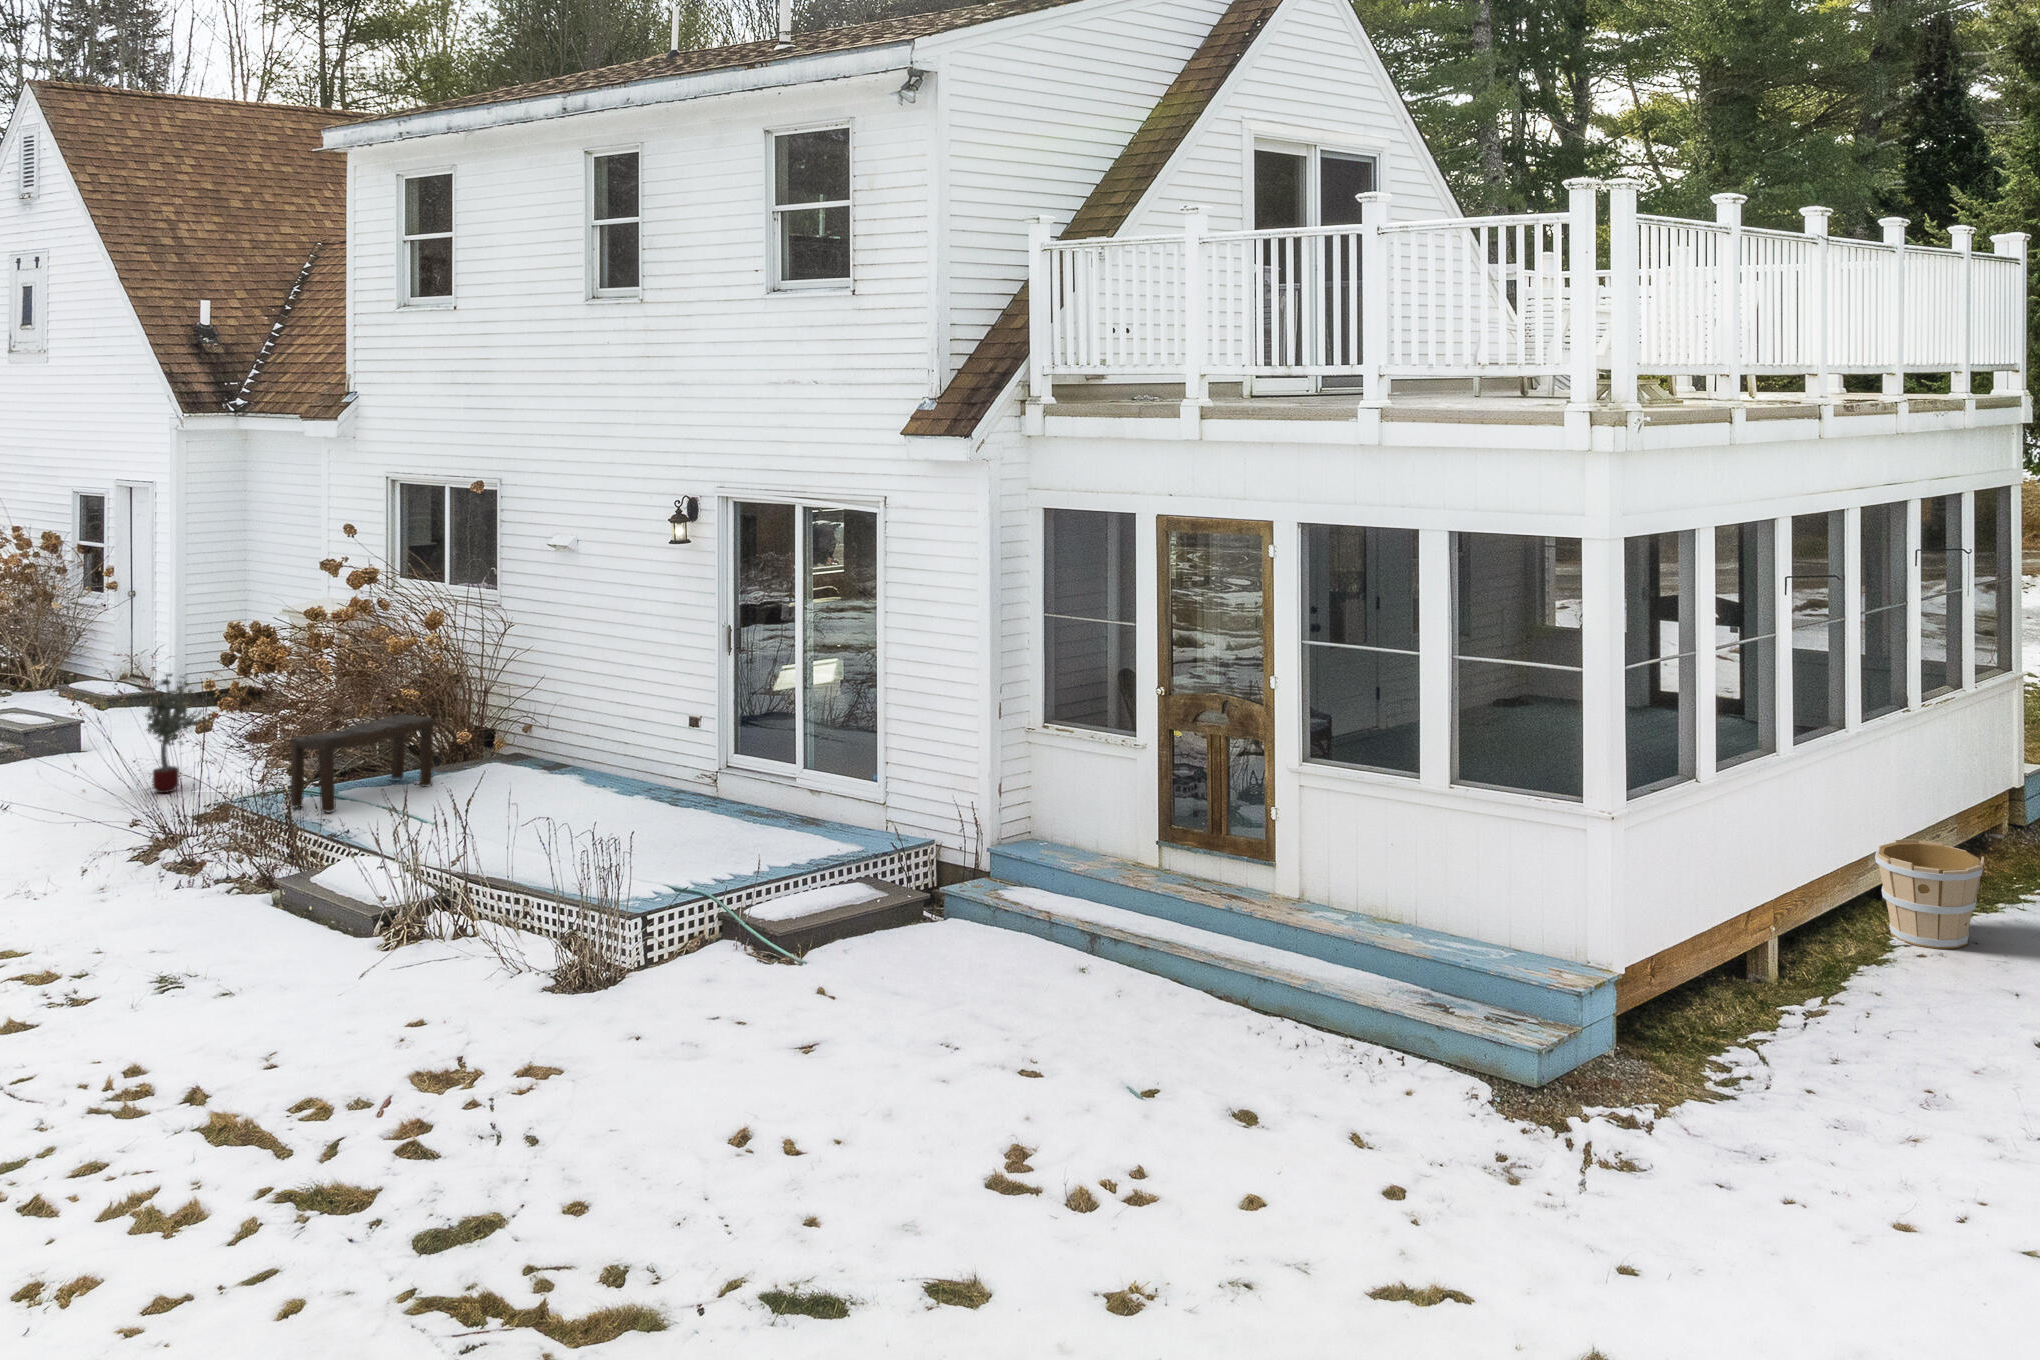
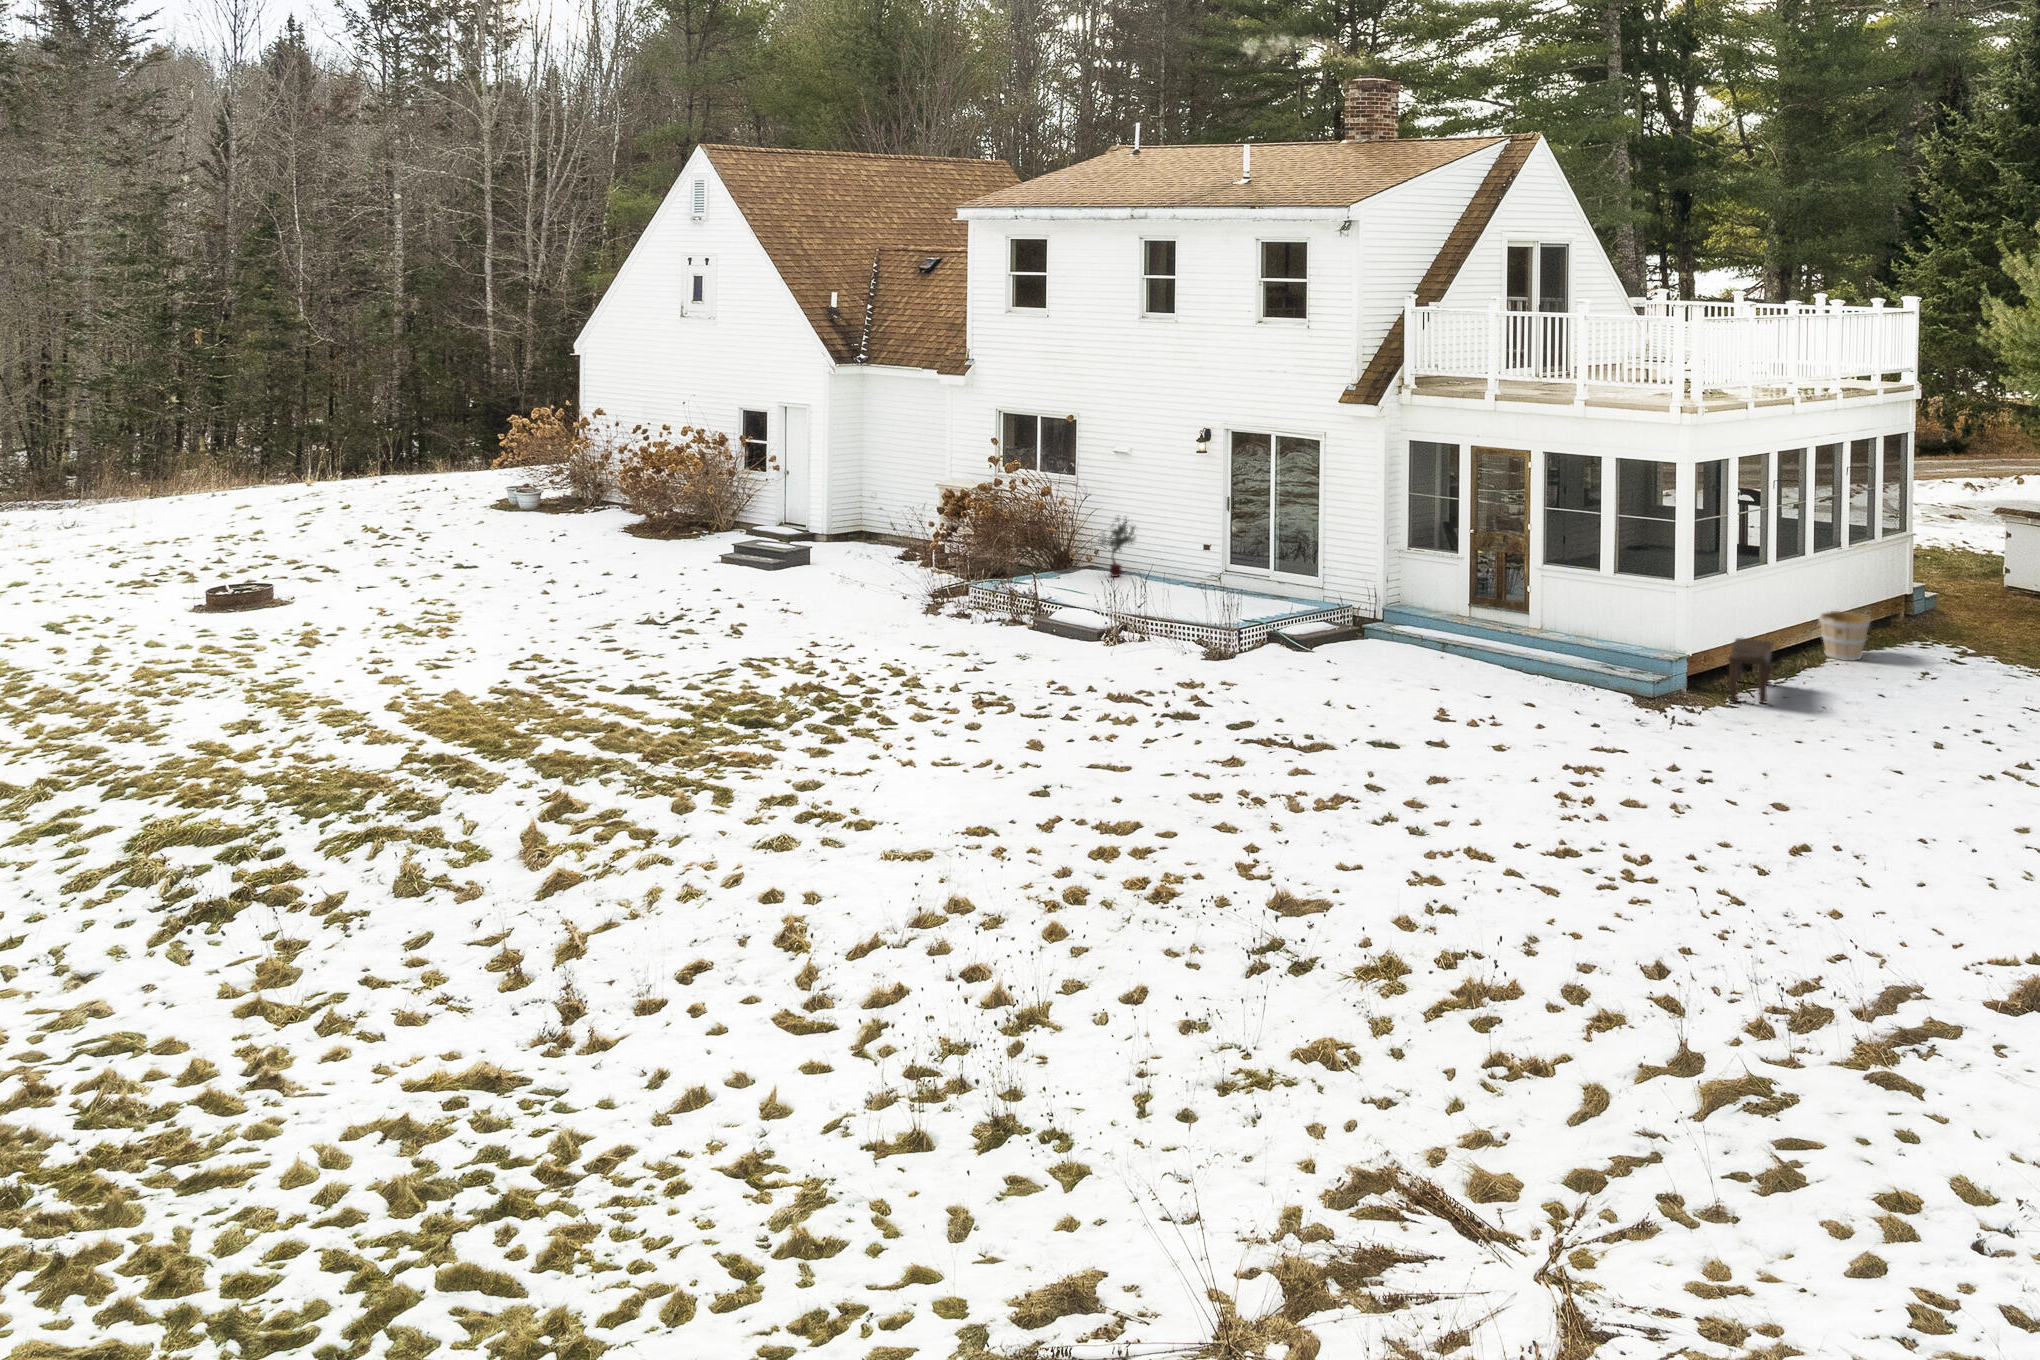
potted tree: present [145,674,212,793] -> present [1098,516,1135,577]
bench: present [290,714,435,812] -> present [1728,638,1774,703]

